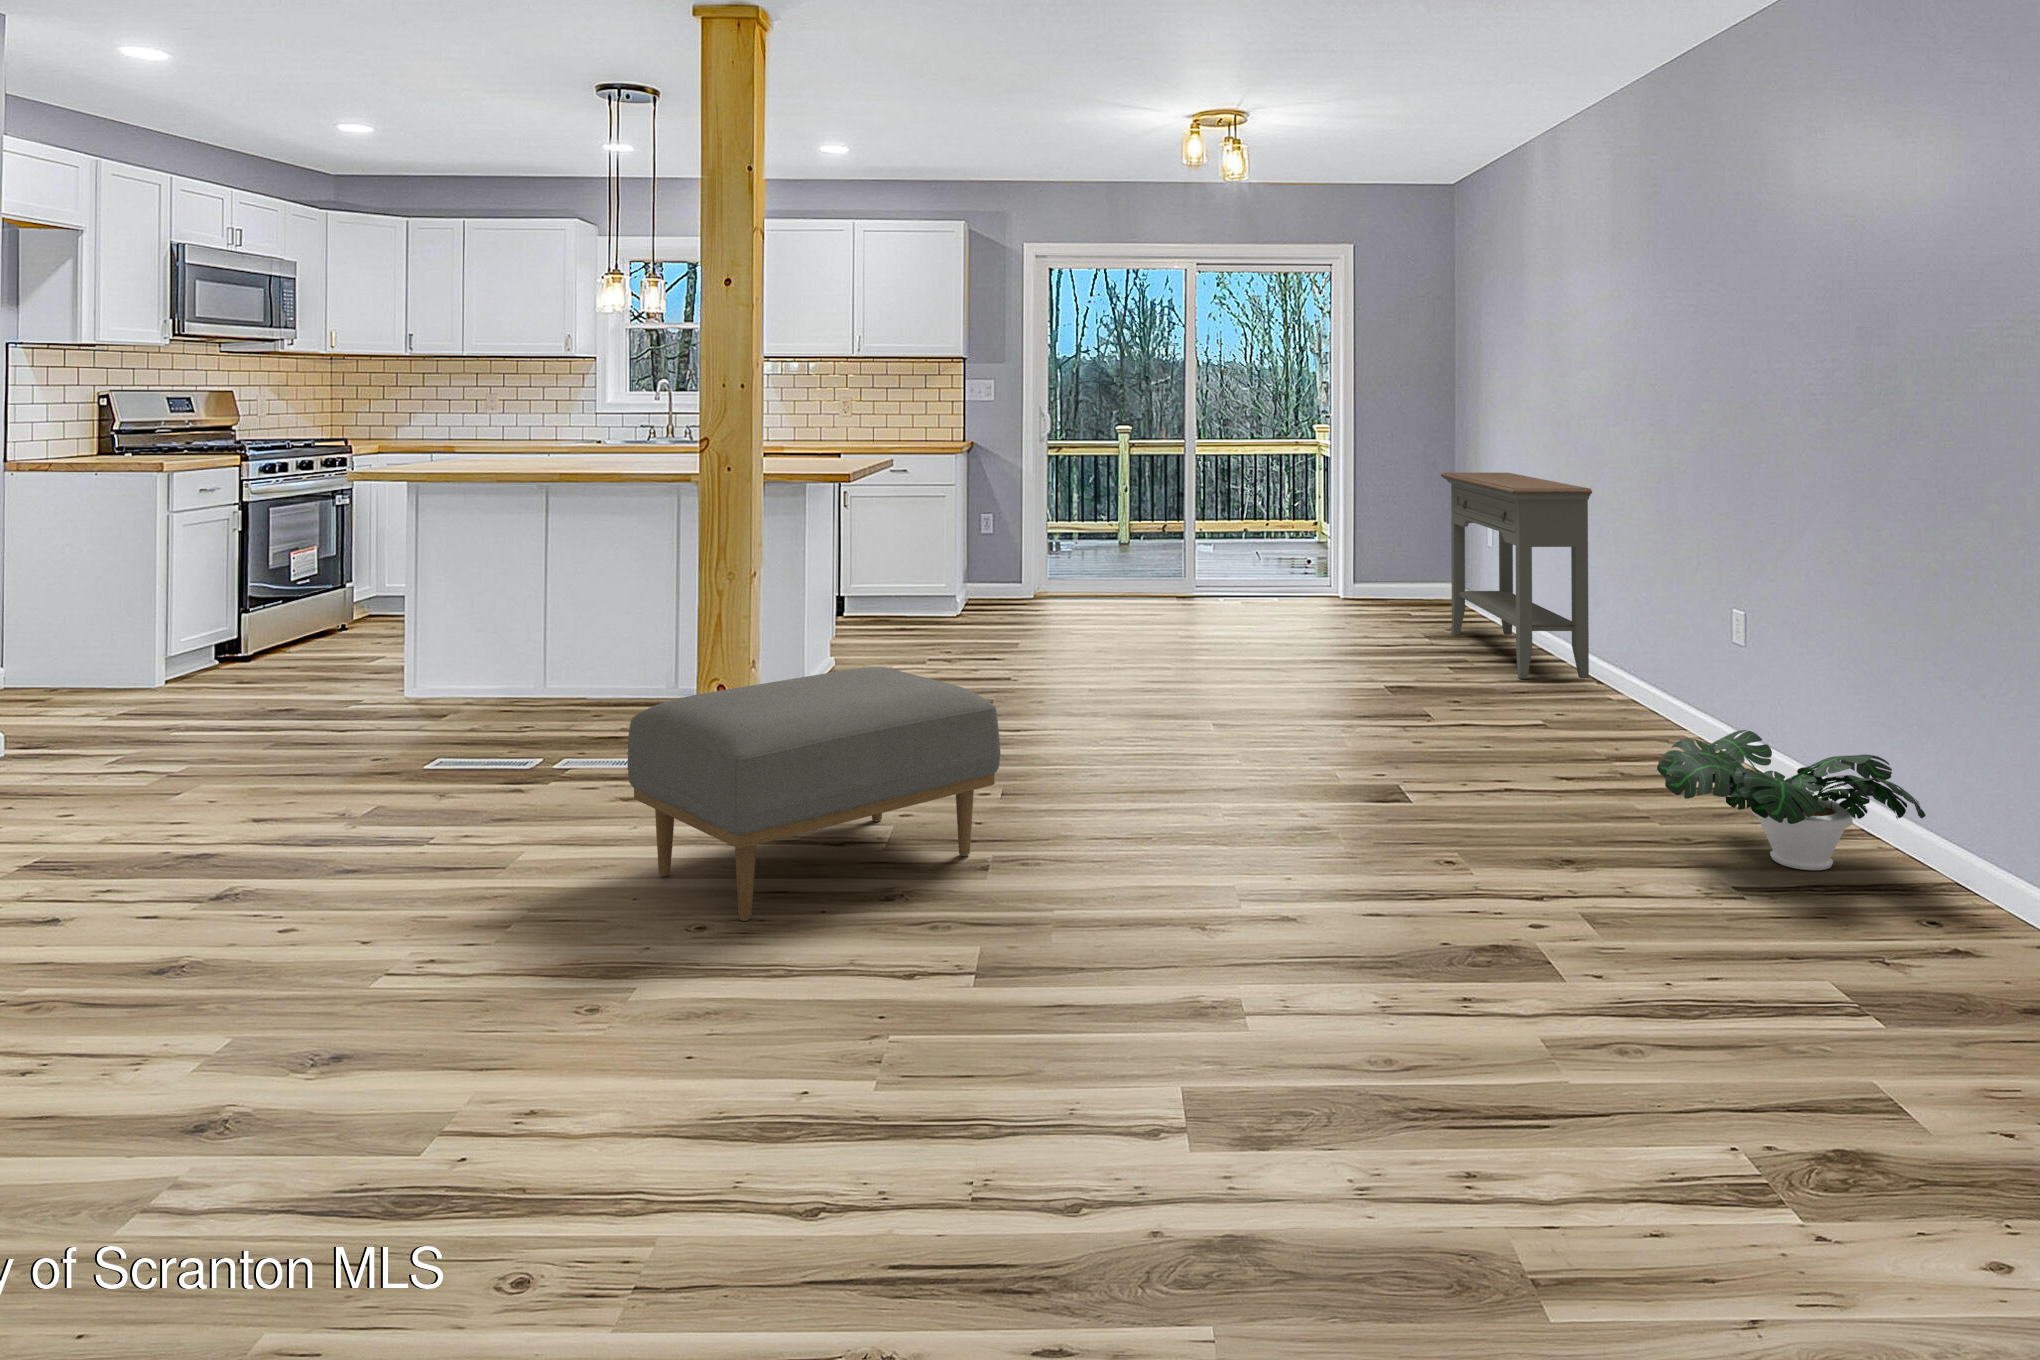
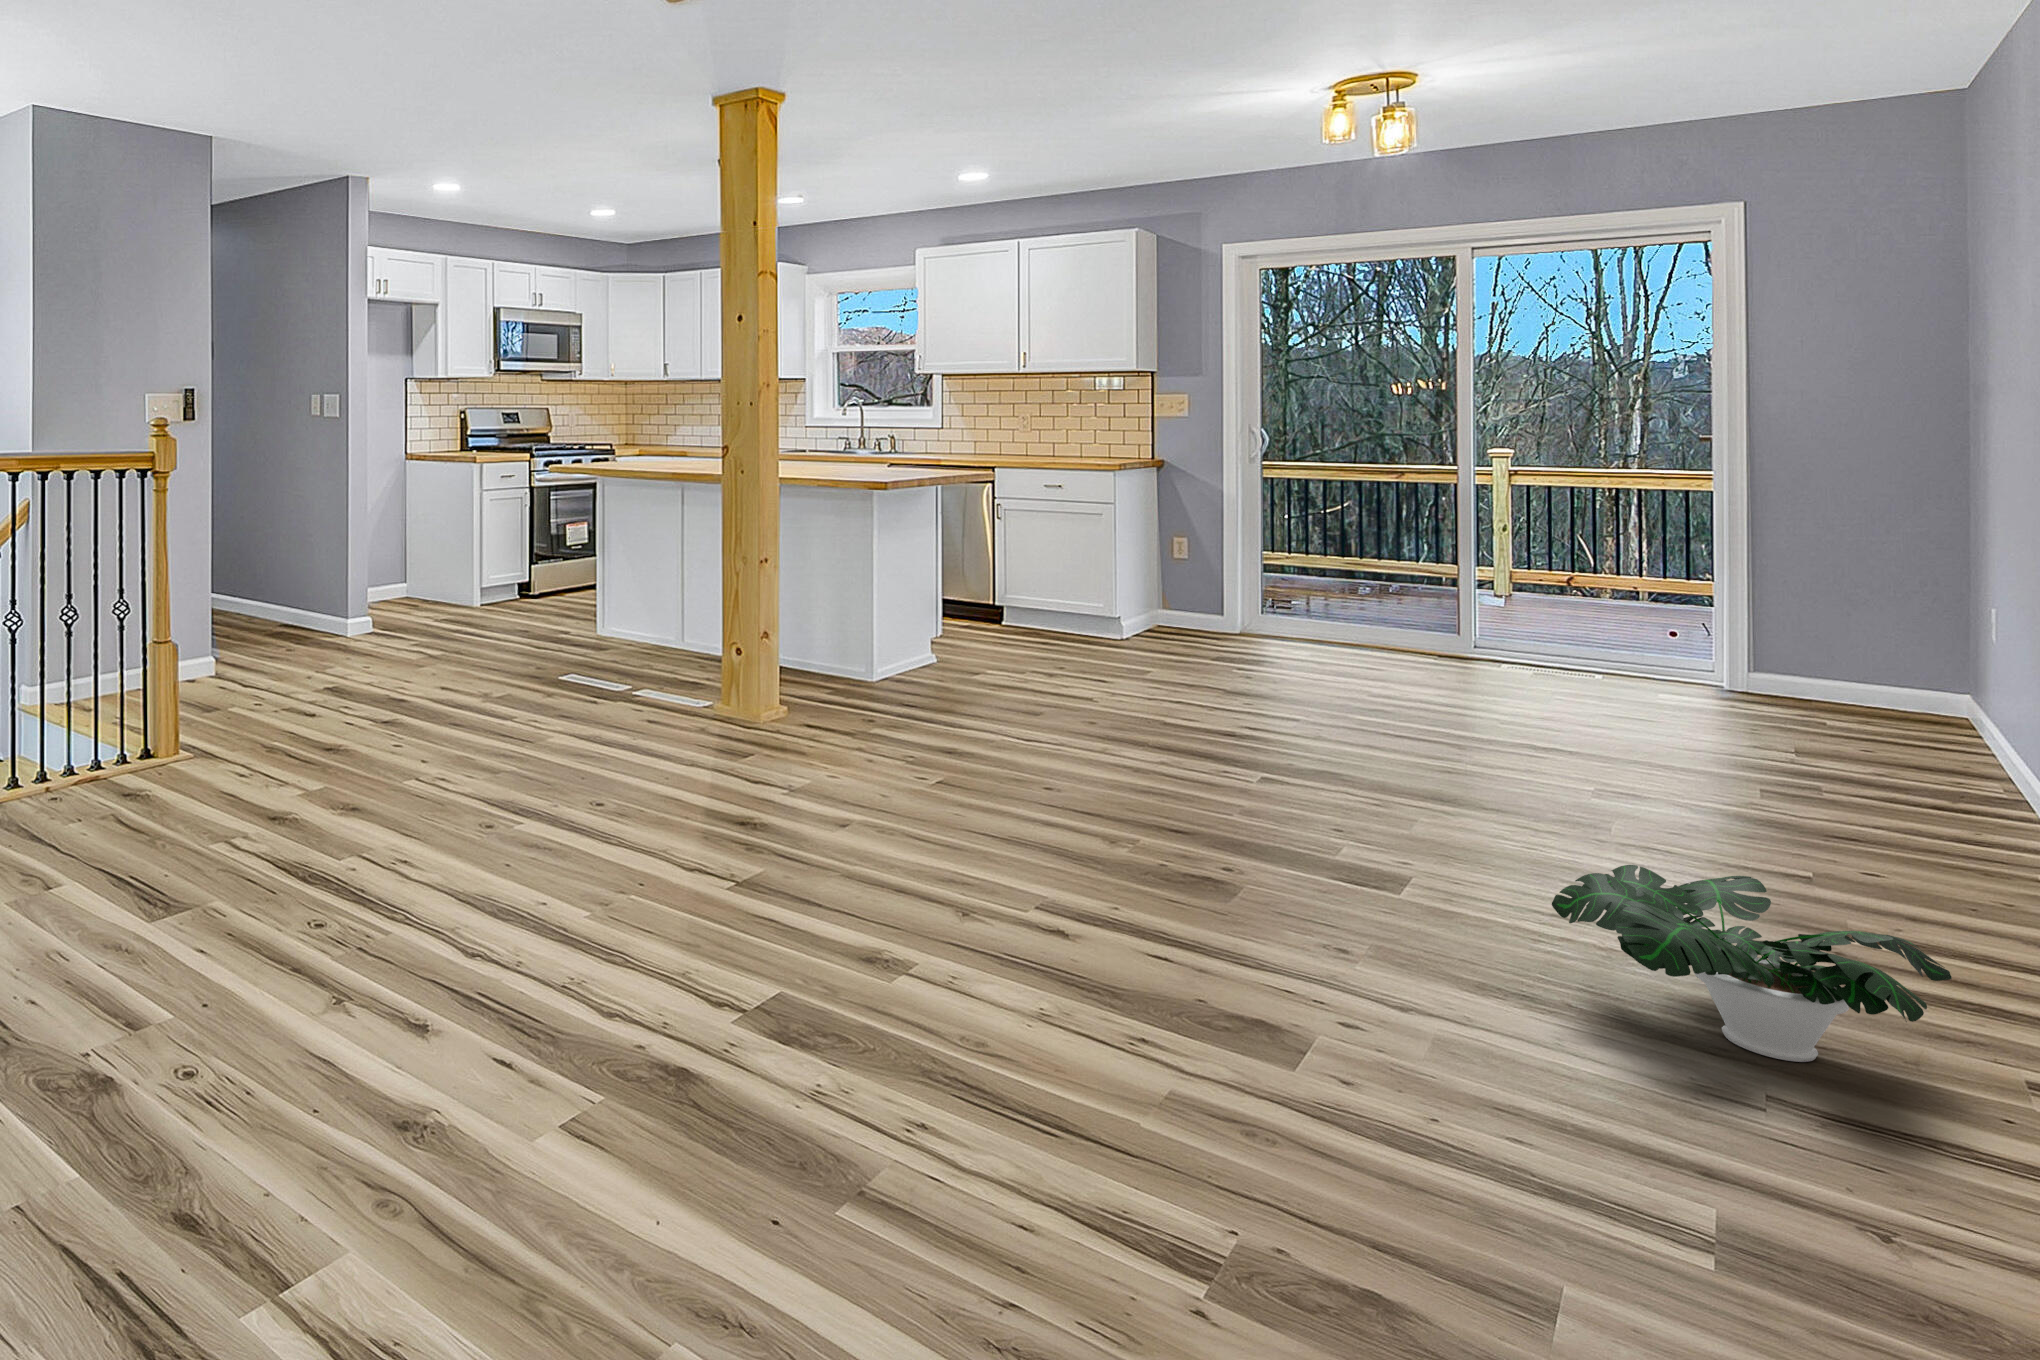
console table: present [1441,473,1592,679] -> none [1679,542,1826,820]
ottoman: present [628,667,1000,921] -> none [600,644,862,810]

